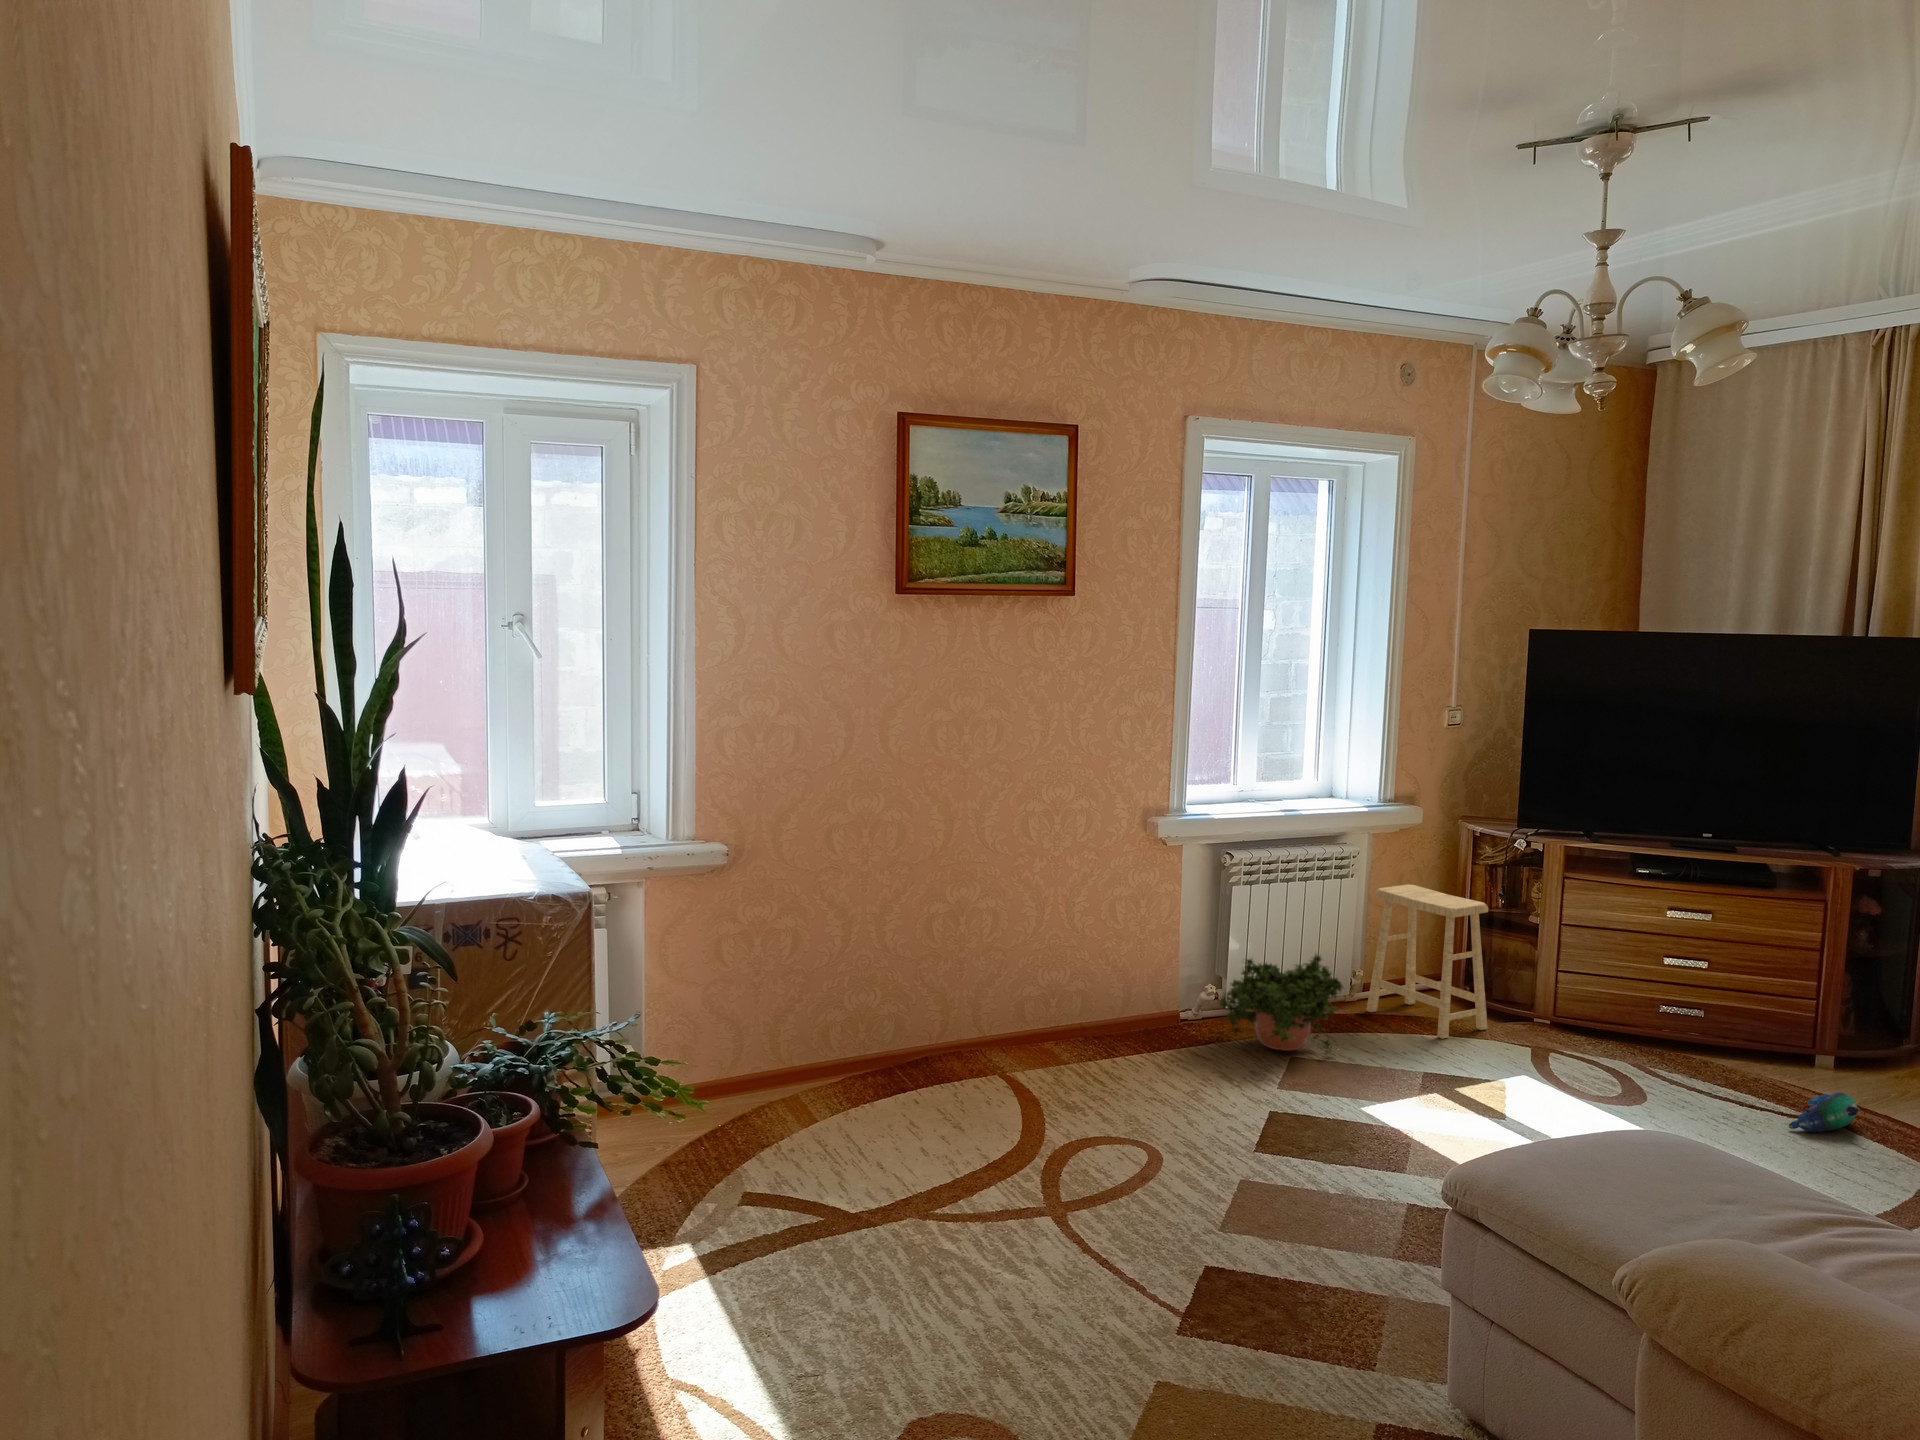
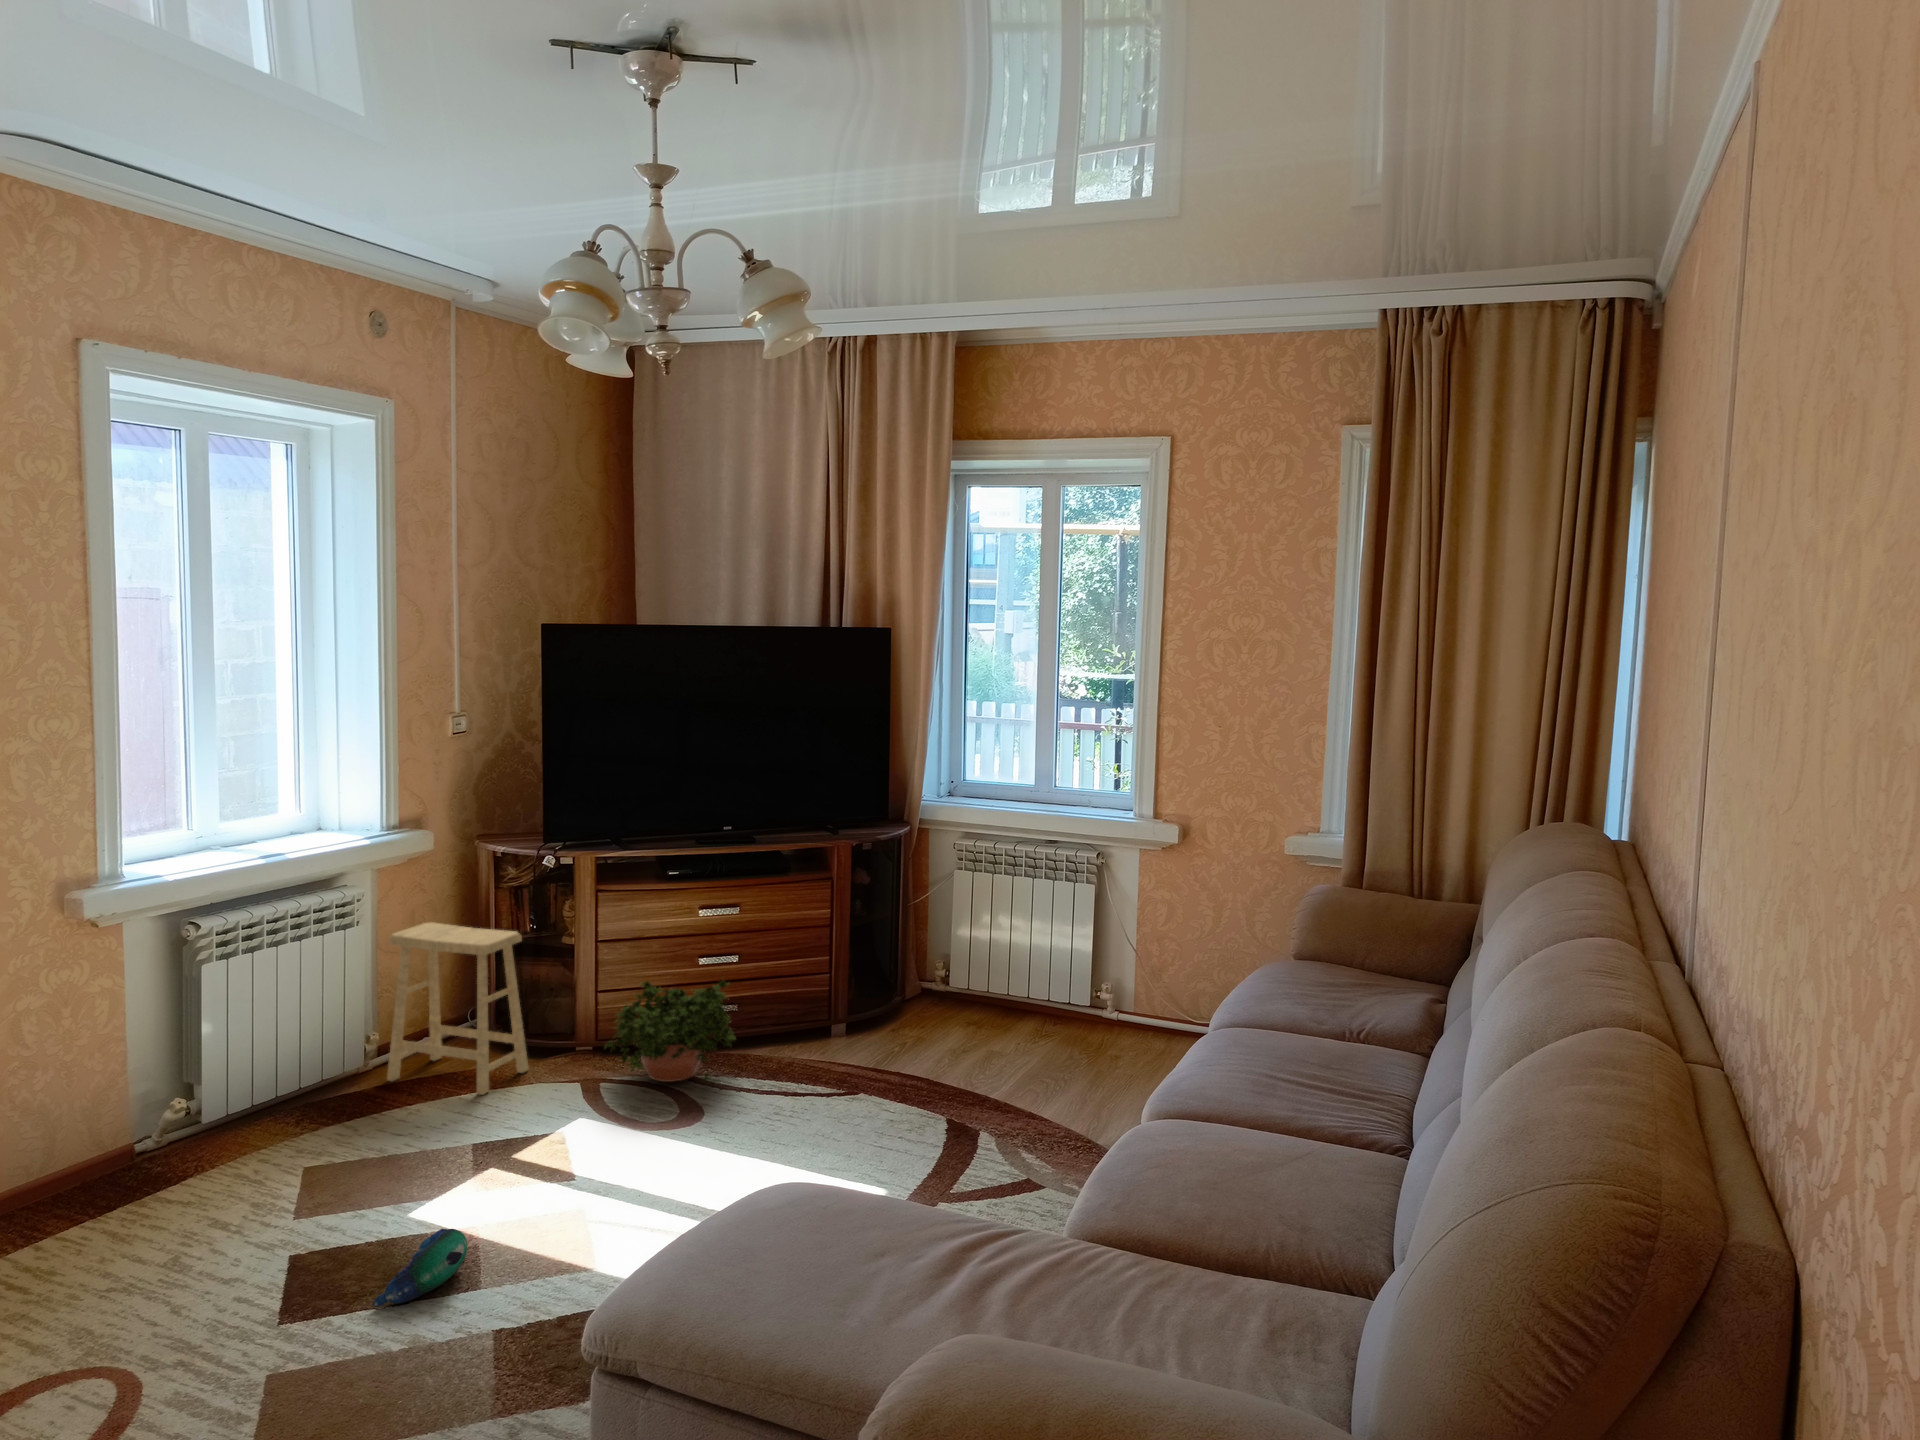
potted plant: present [1220,955,1343,1053] -> present [606,980,735,1082]
plush toy: present [1789,1092,1860,1133] -> present [373,1229,467,1307]

